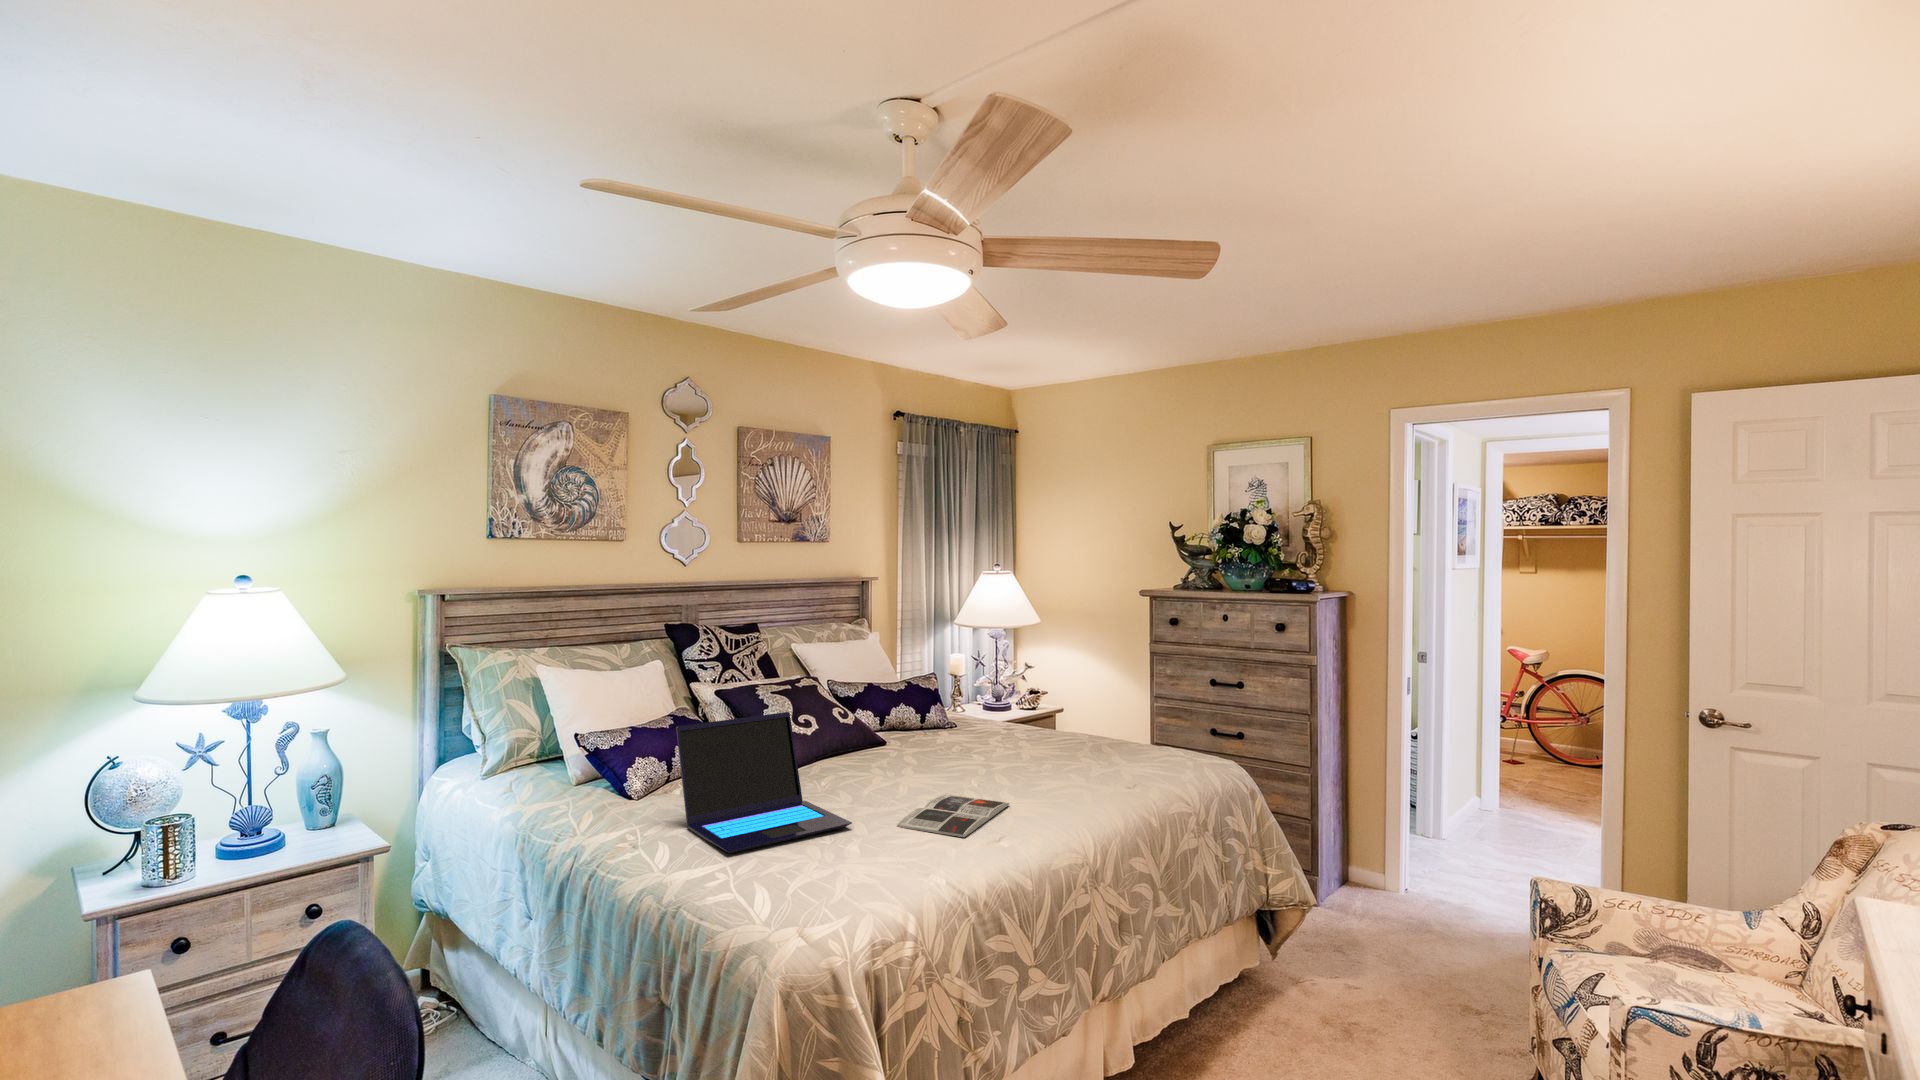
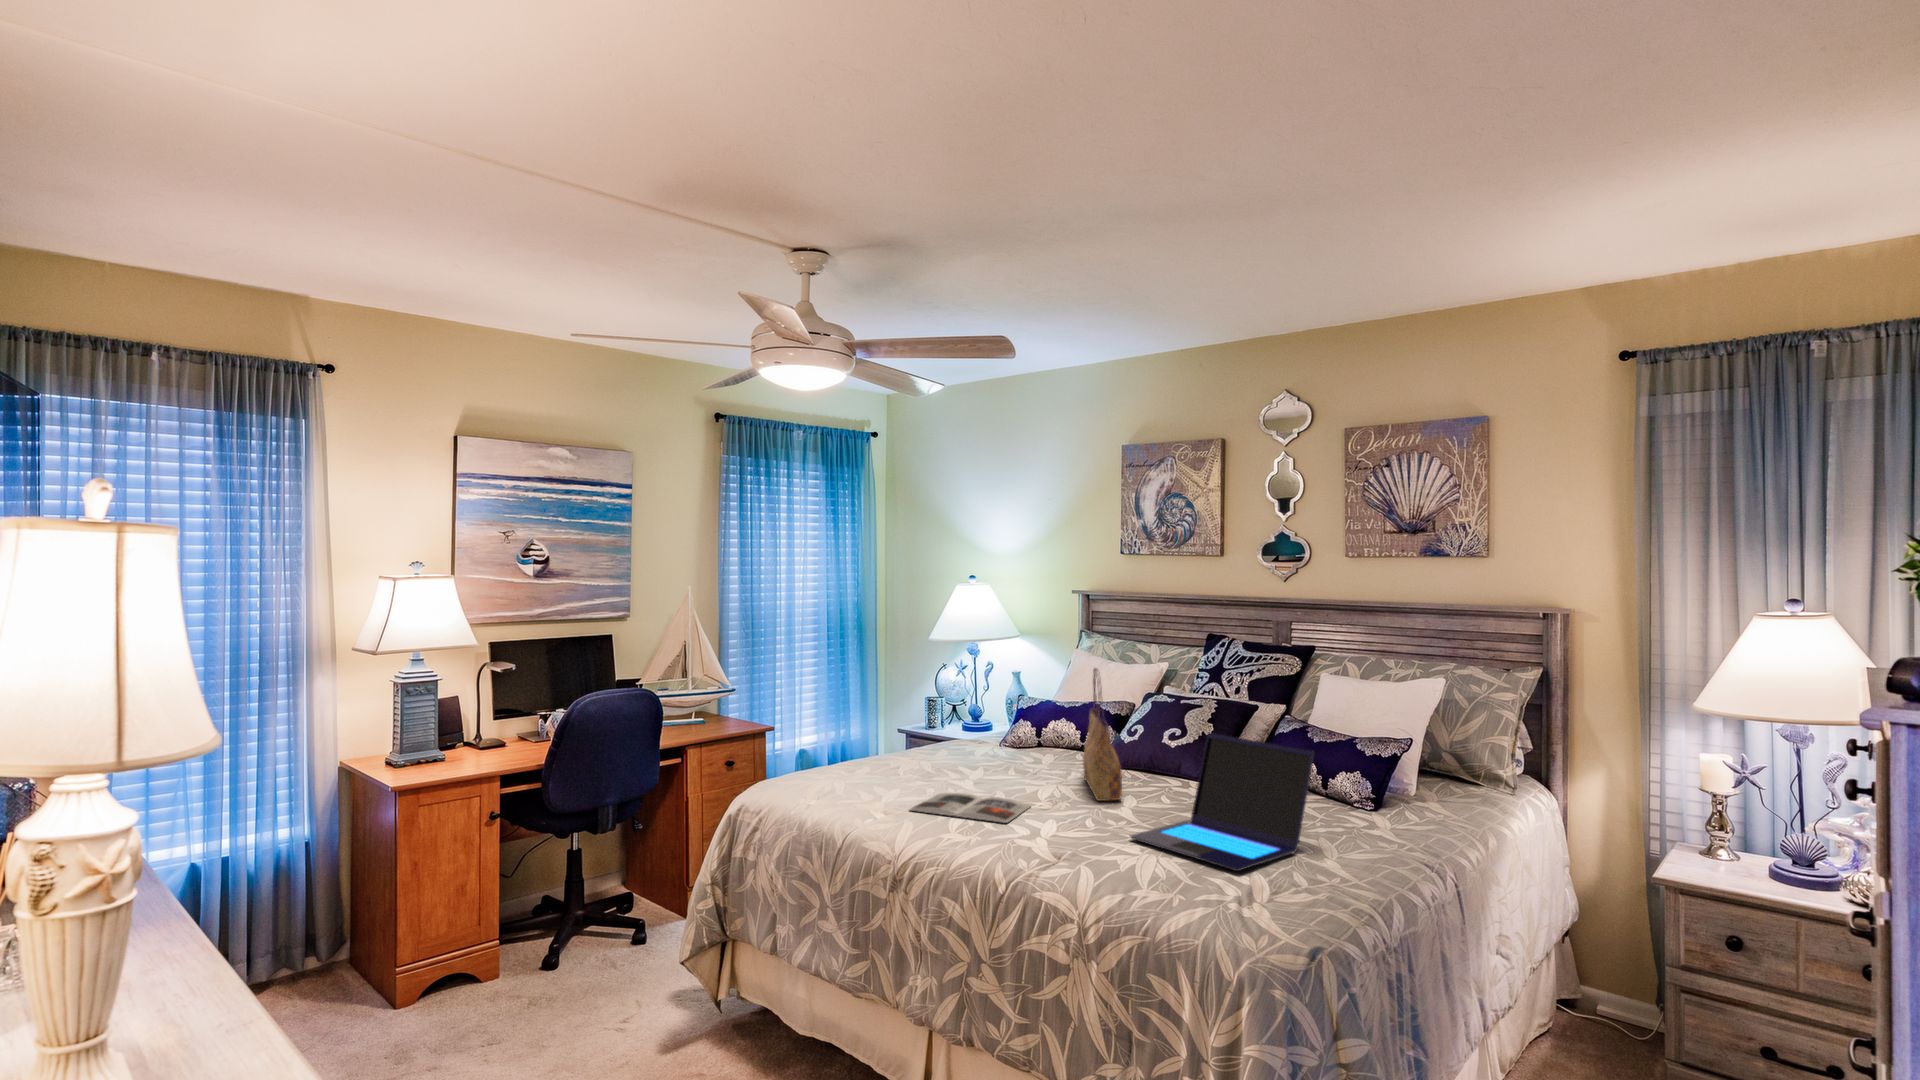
tote bag: none [836,652,947,776] -> present [1083,668,1122,801]
laptop: present [676,712,852,853] -> present [1130,733,1314,871]

